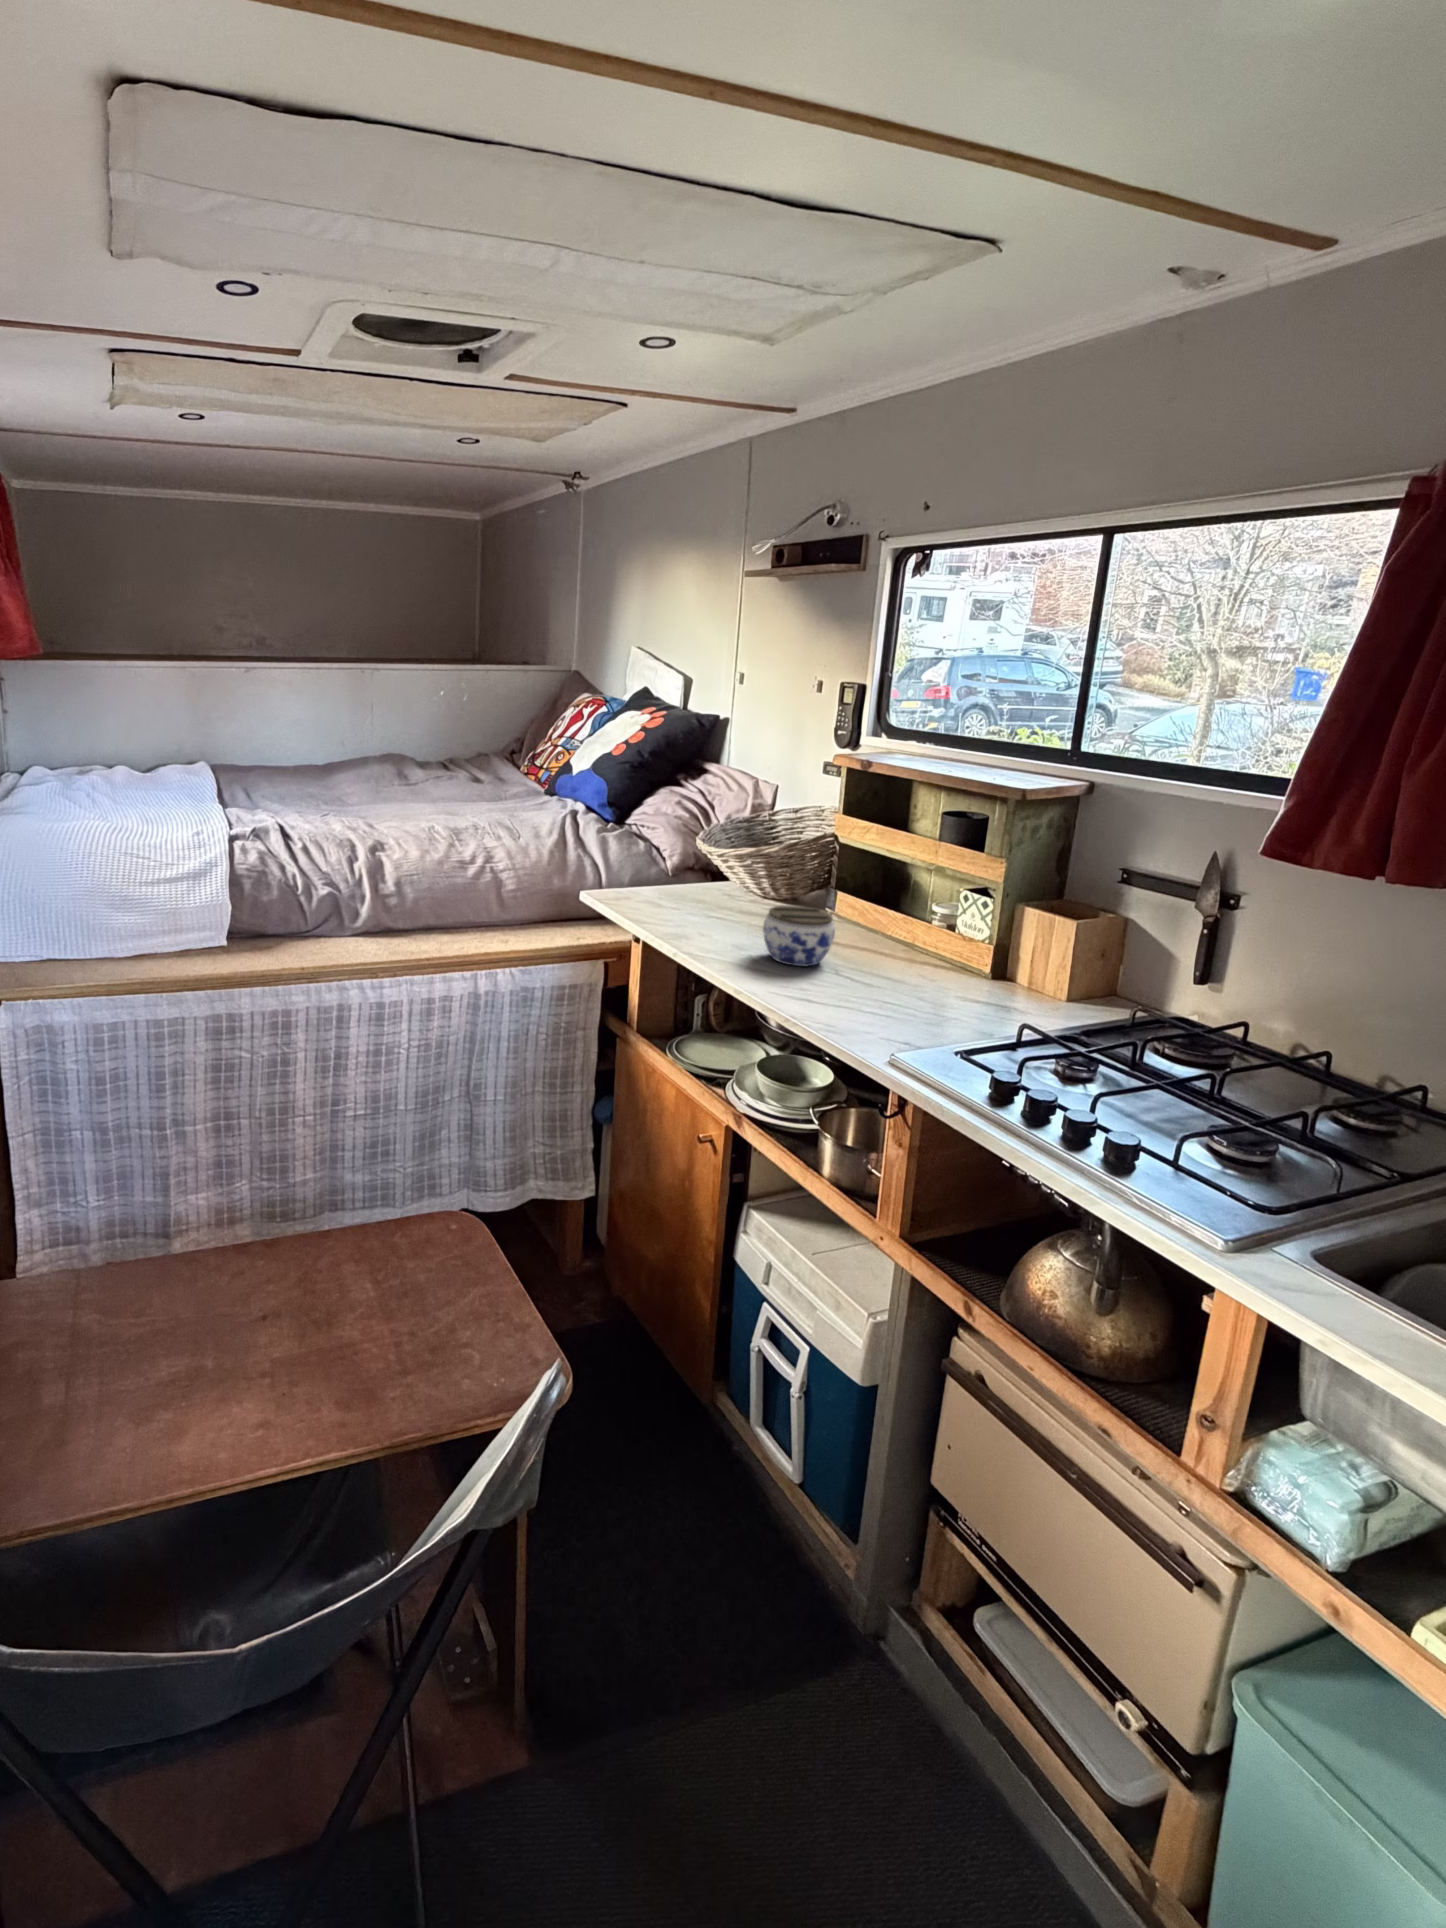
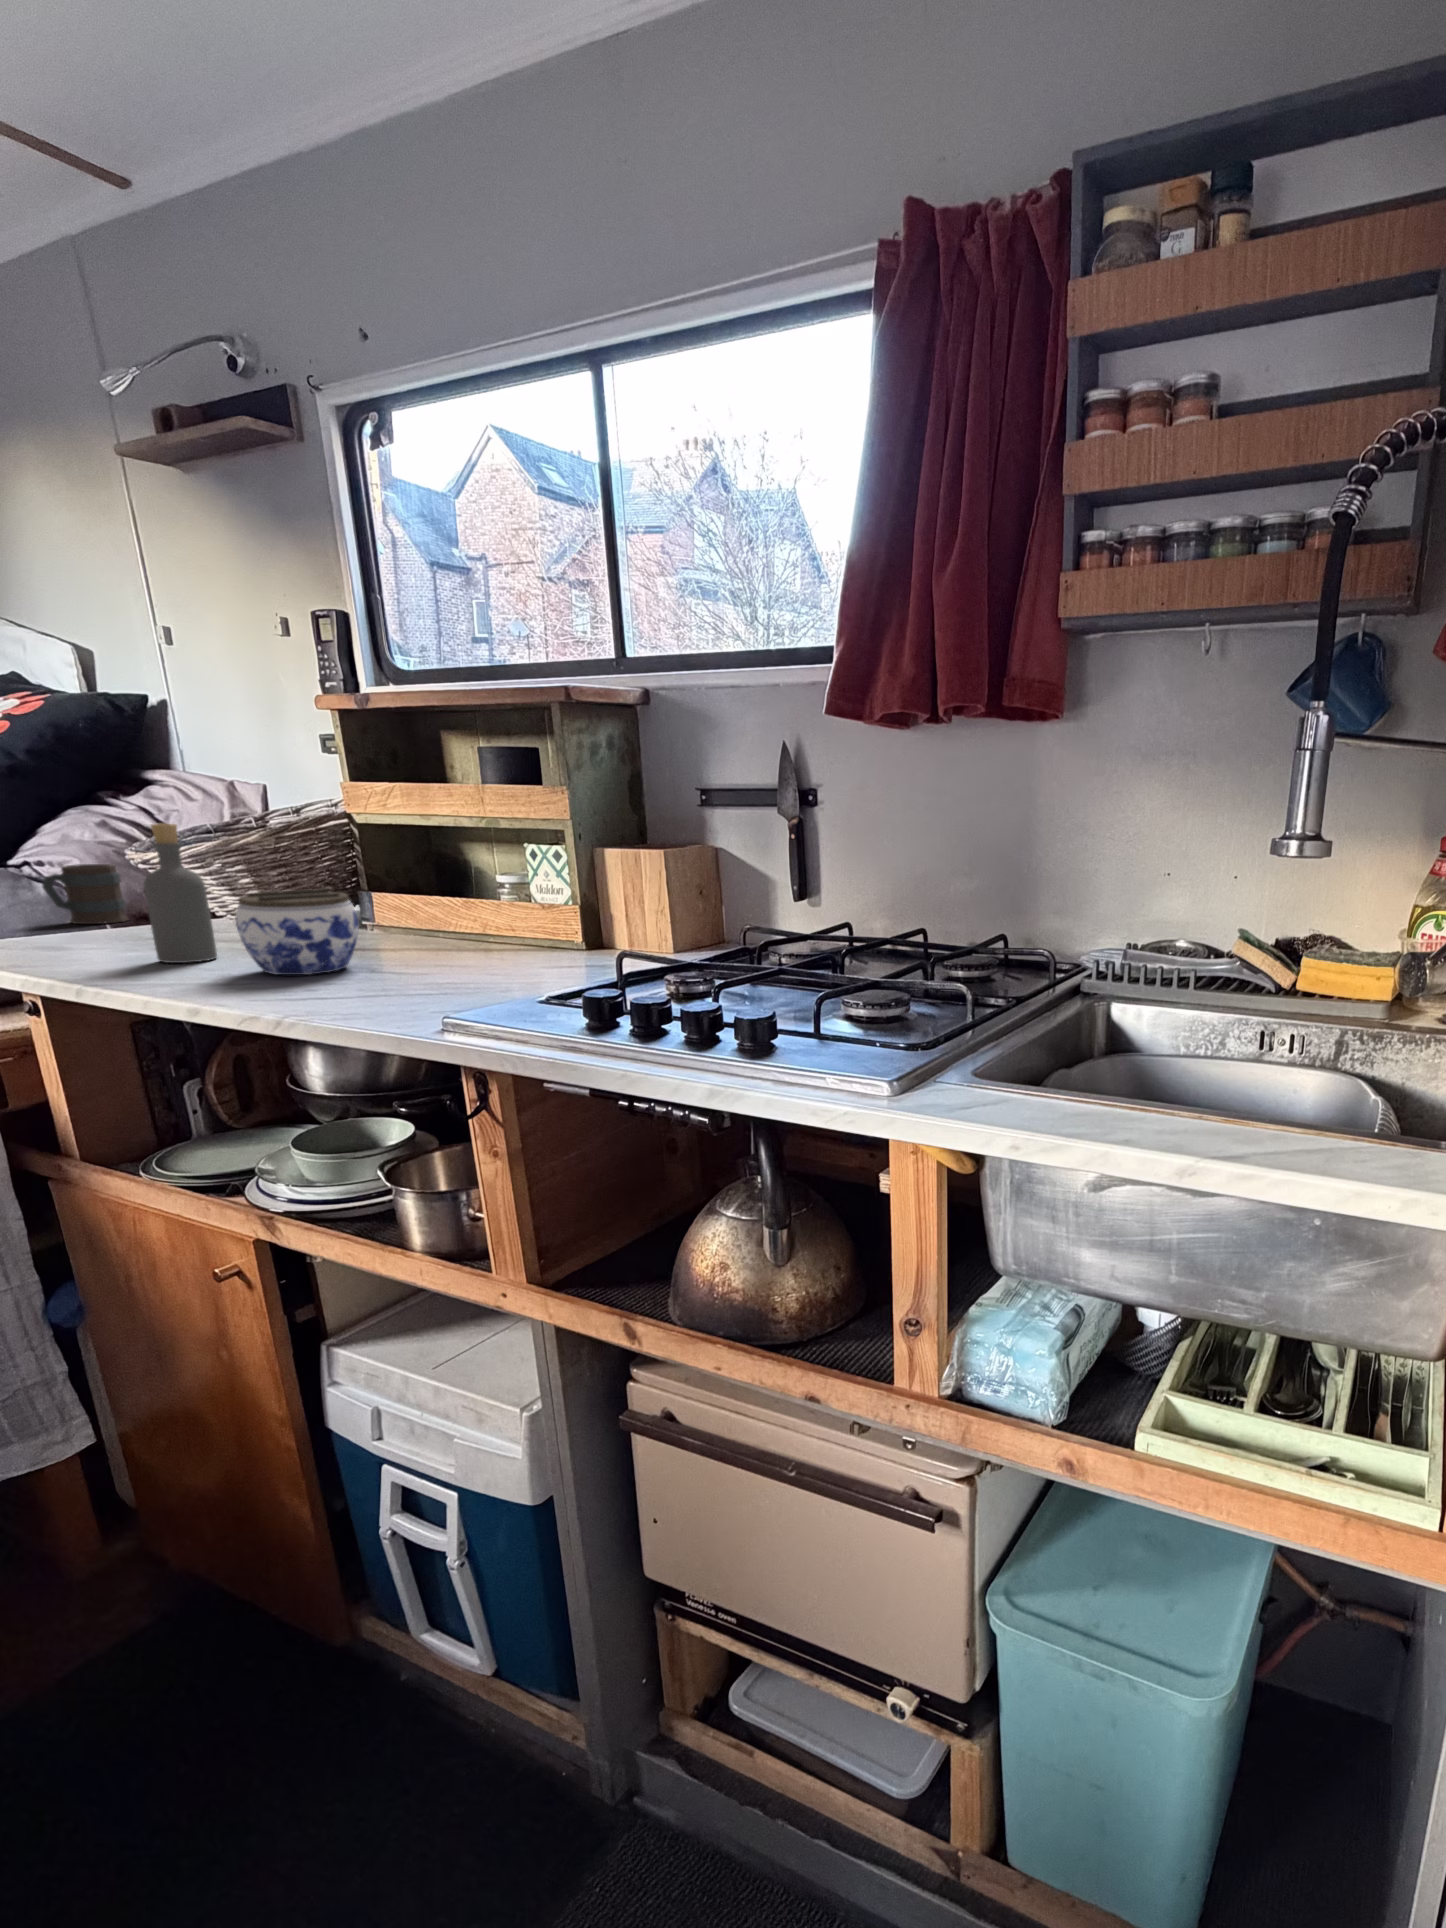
mug: none [649,838,688,878] -> present [43,864,128,924]
bottle: none [711,849,747,935] -> present [144,824,217,963]

